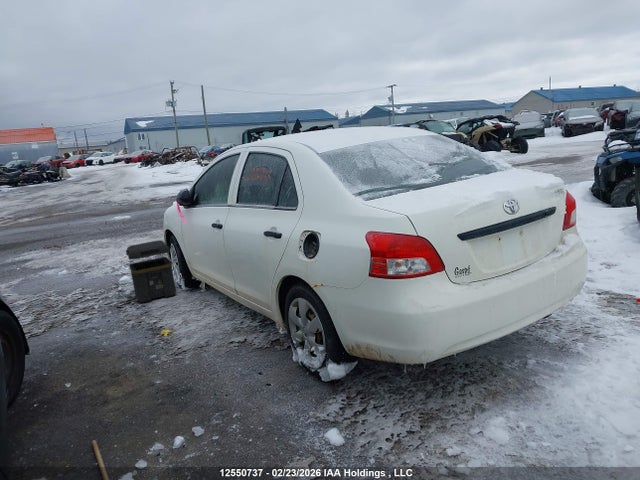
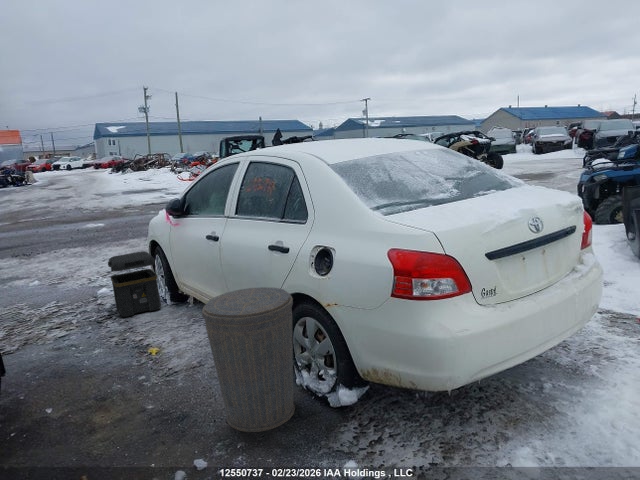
trash can: none [199,270,289,404] -> present [202,287,295,432]

